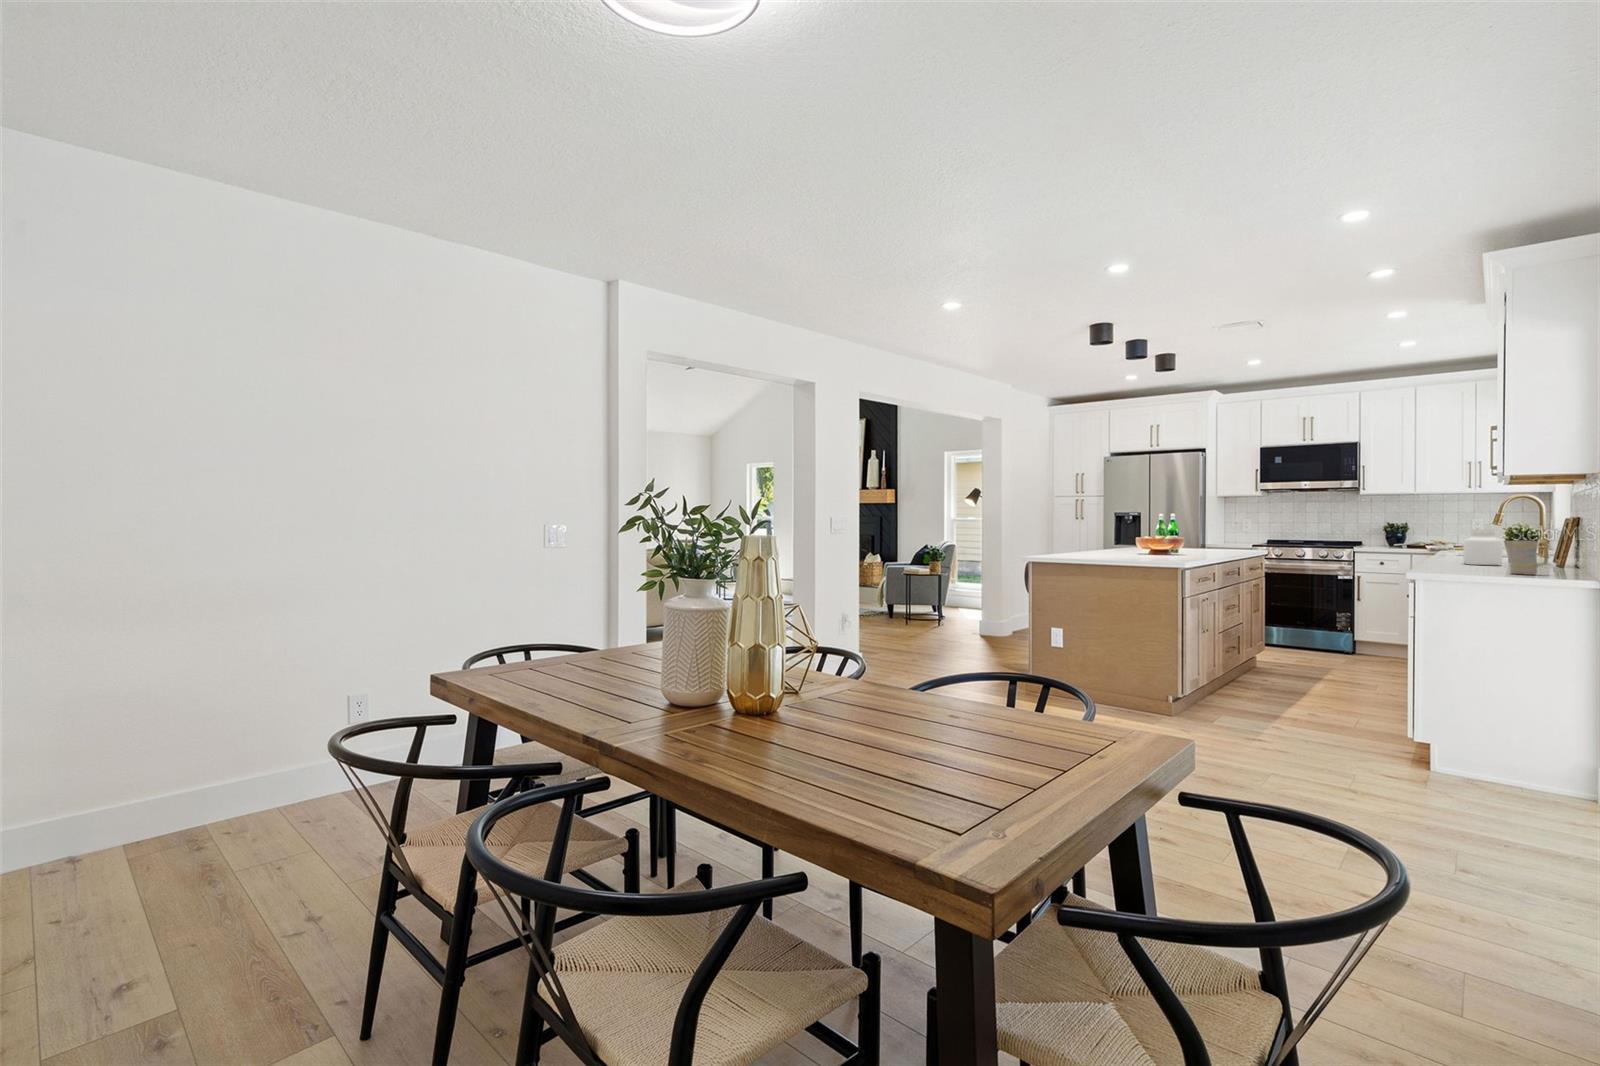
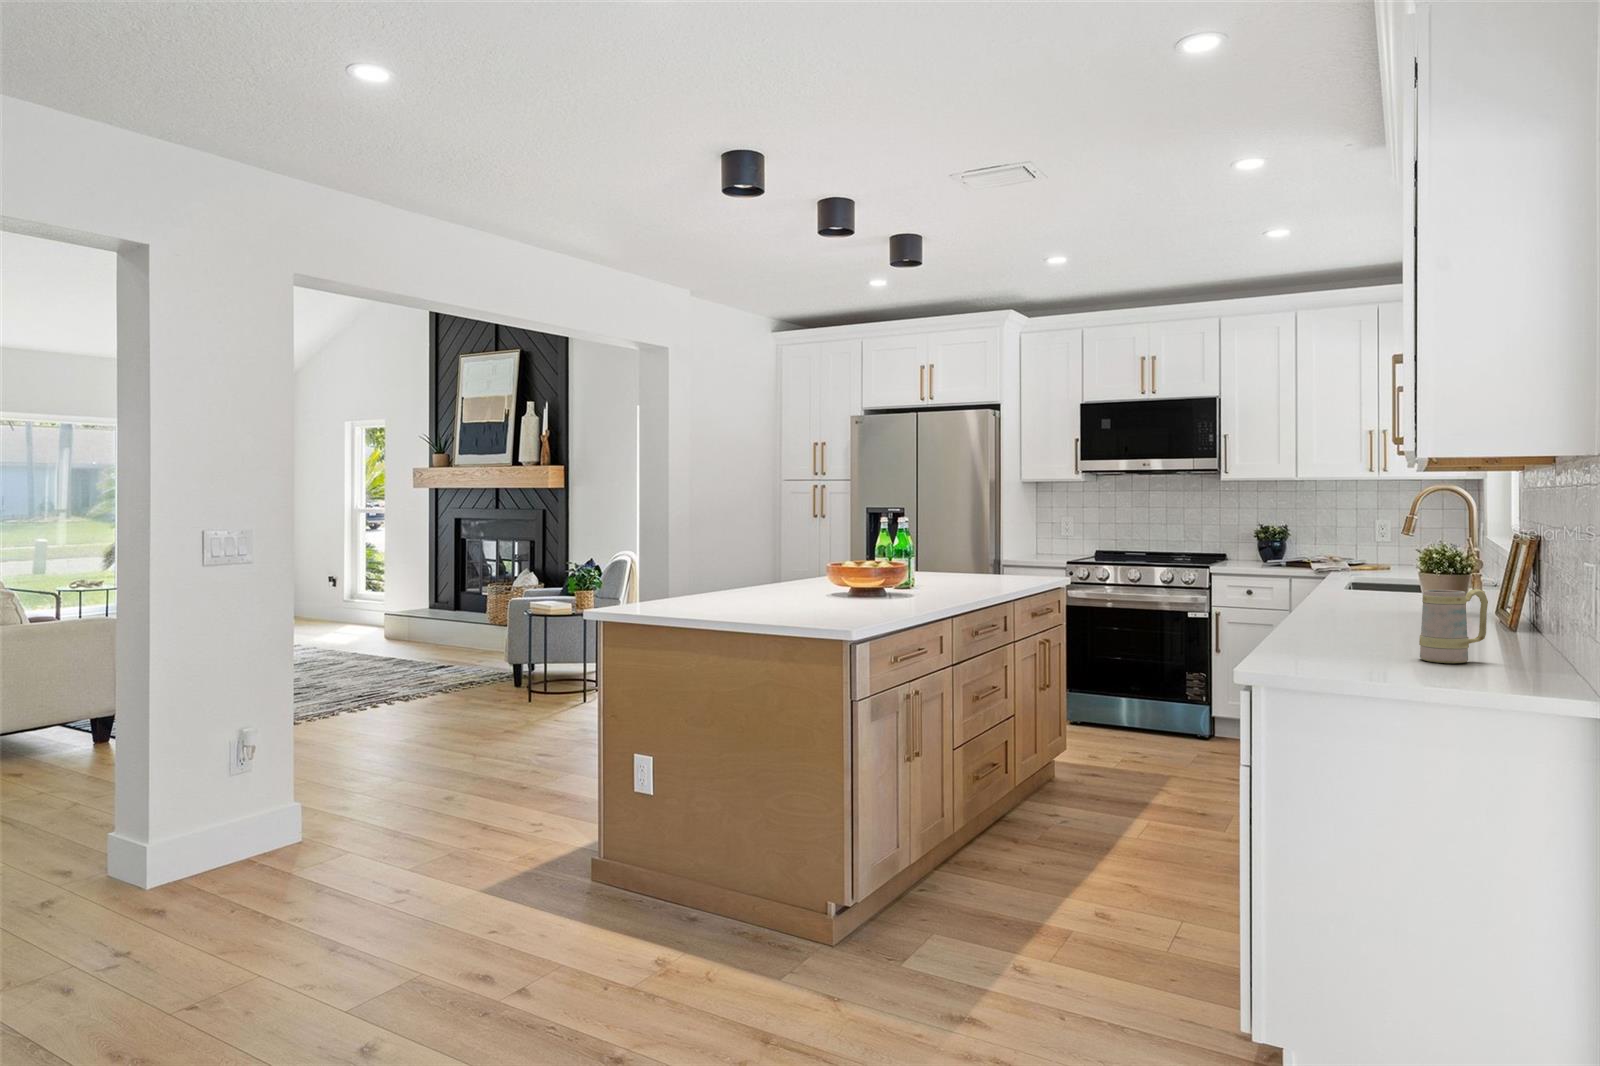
jar: present [1463,530,1503,565] -> none [1347,555,1409,624]

